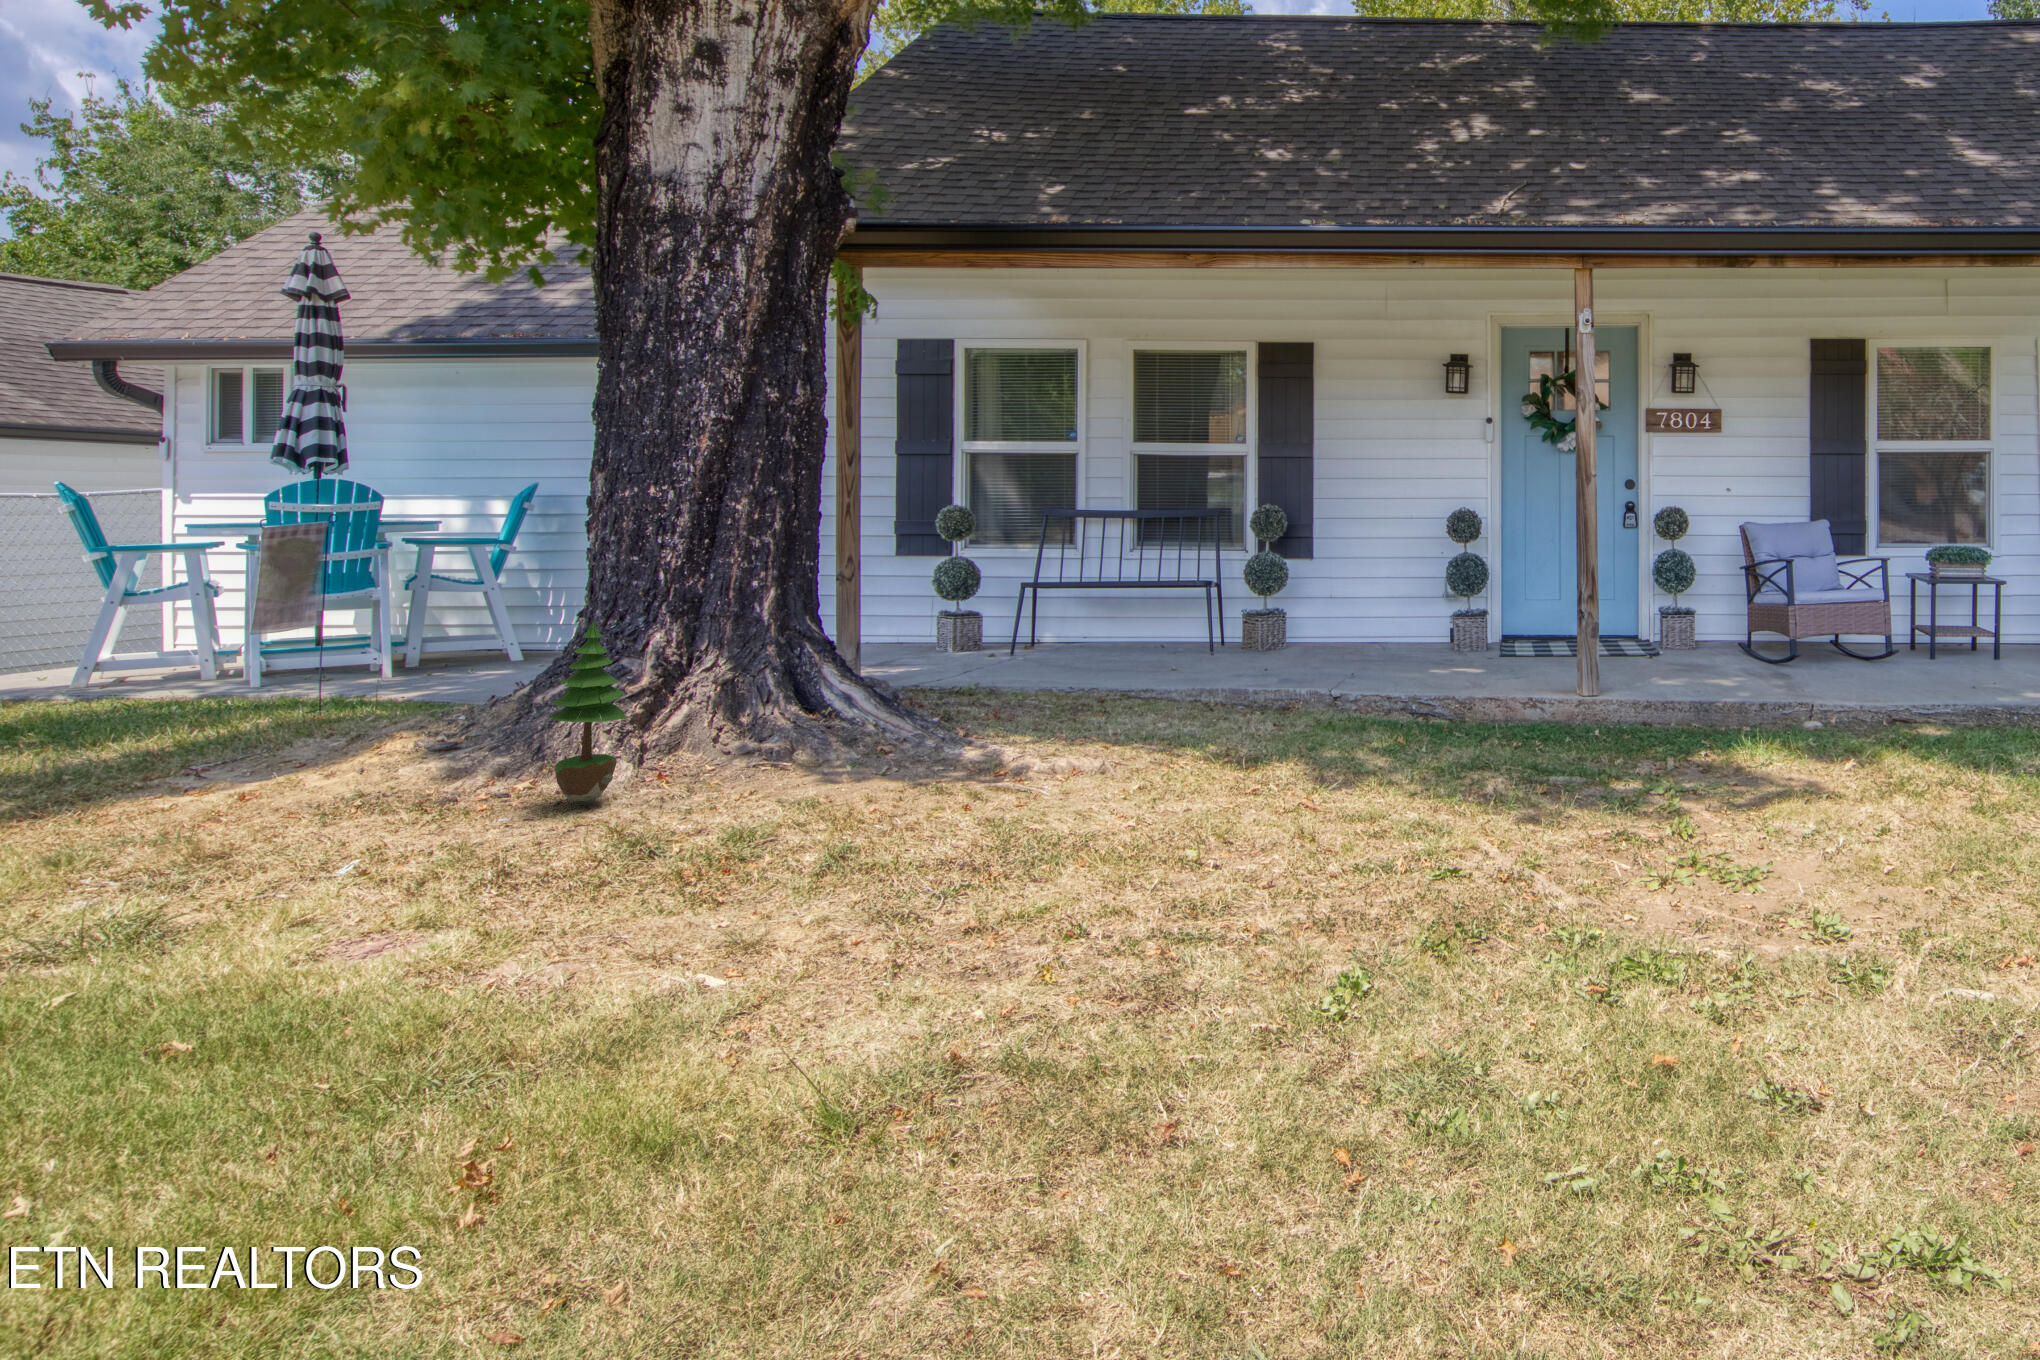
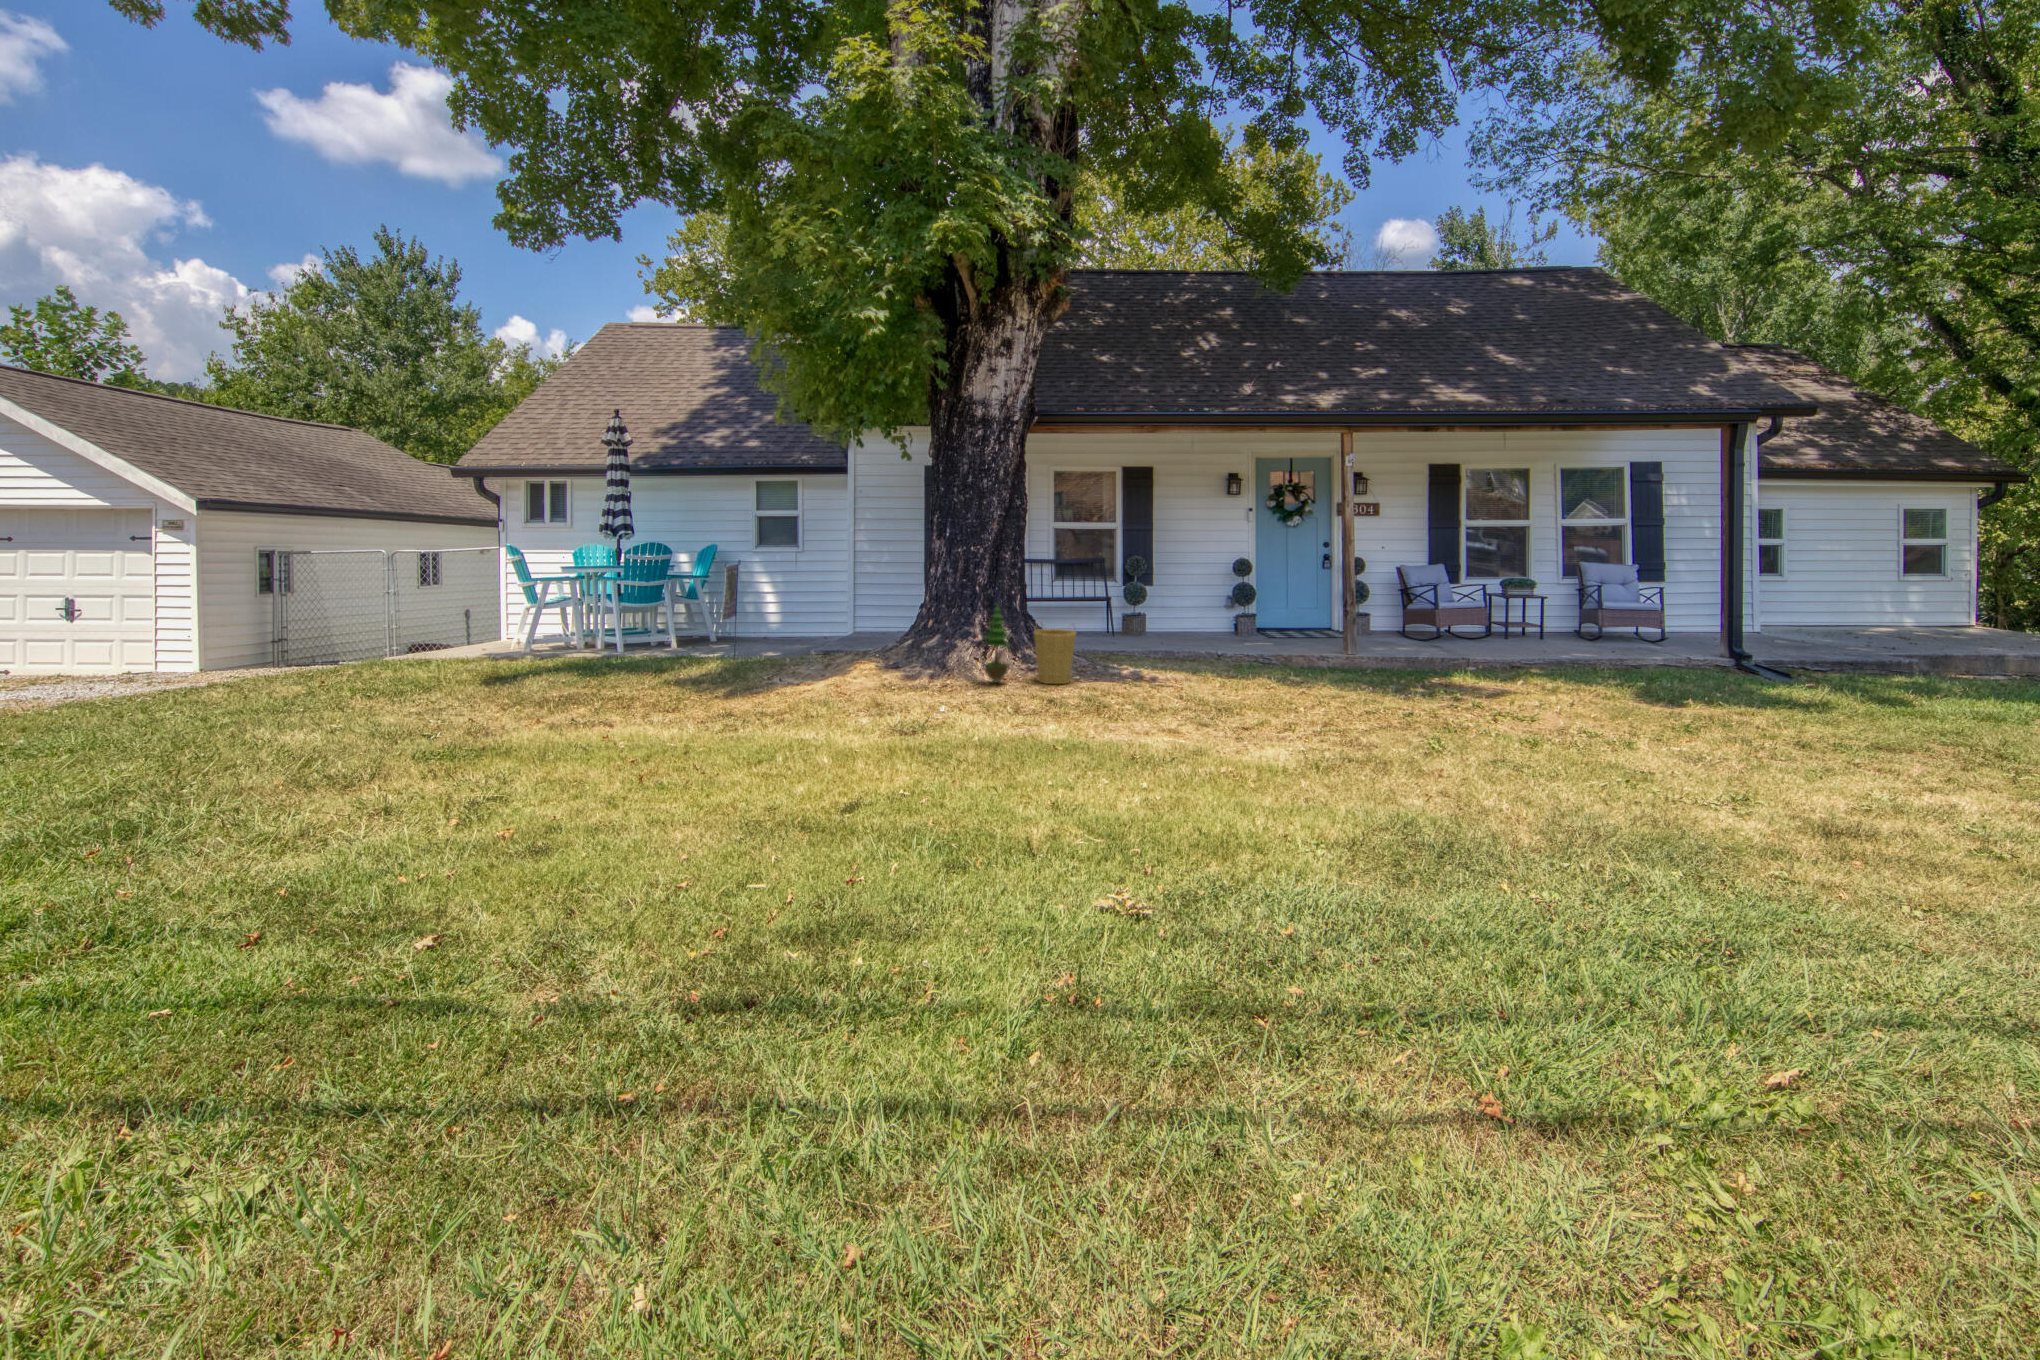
basket: none [686,658,796,808] -> present [1034,623,1076,684]

